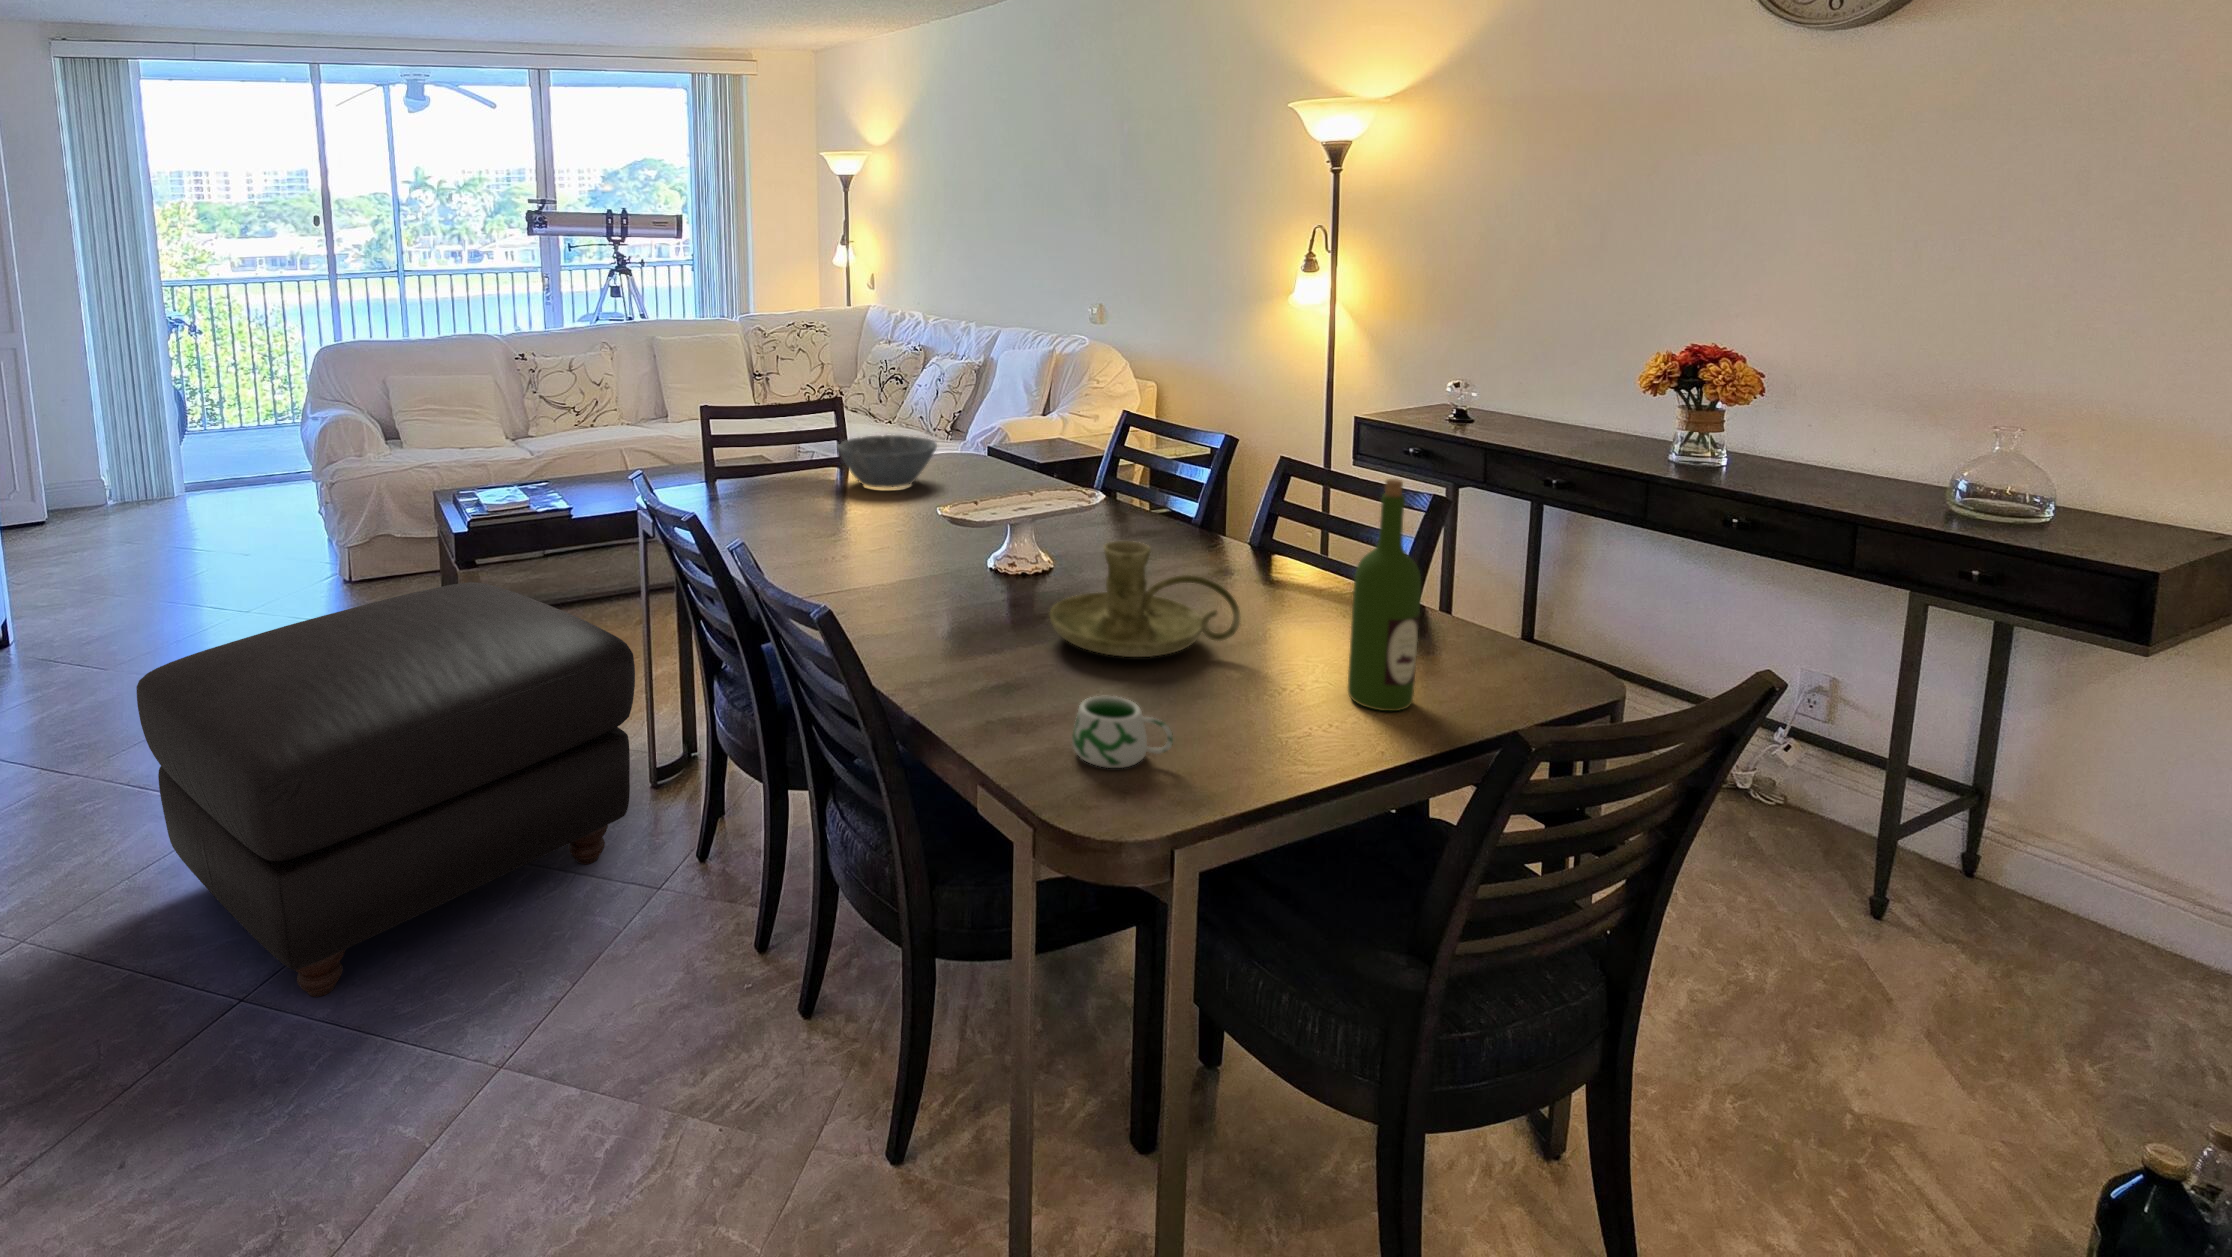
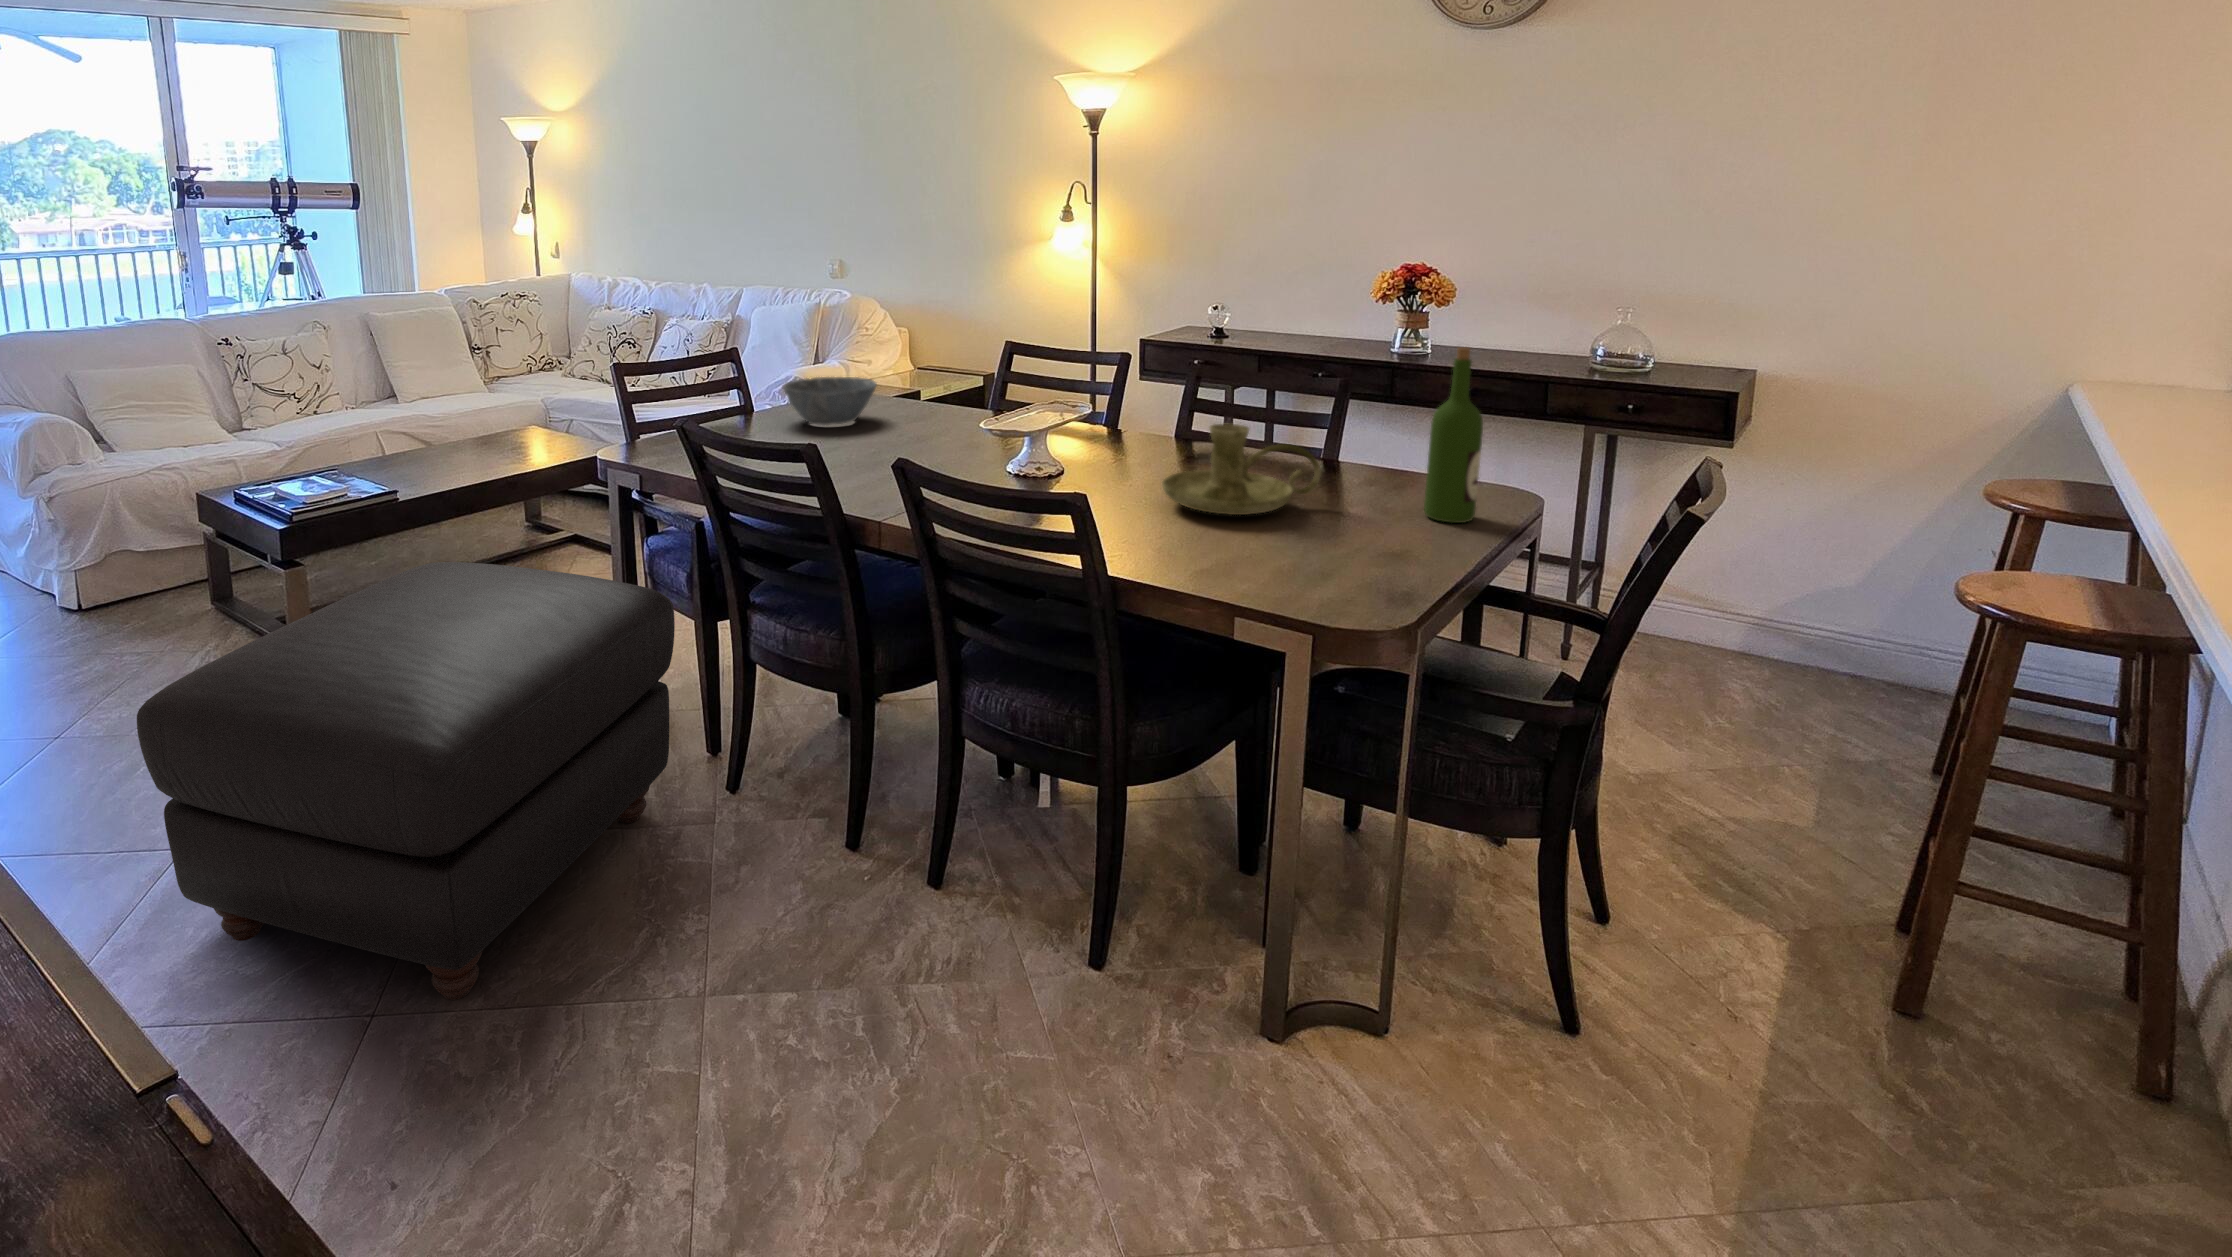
mug: present [1072,696,1173,768] -> none [1307,530,1389,583]

